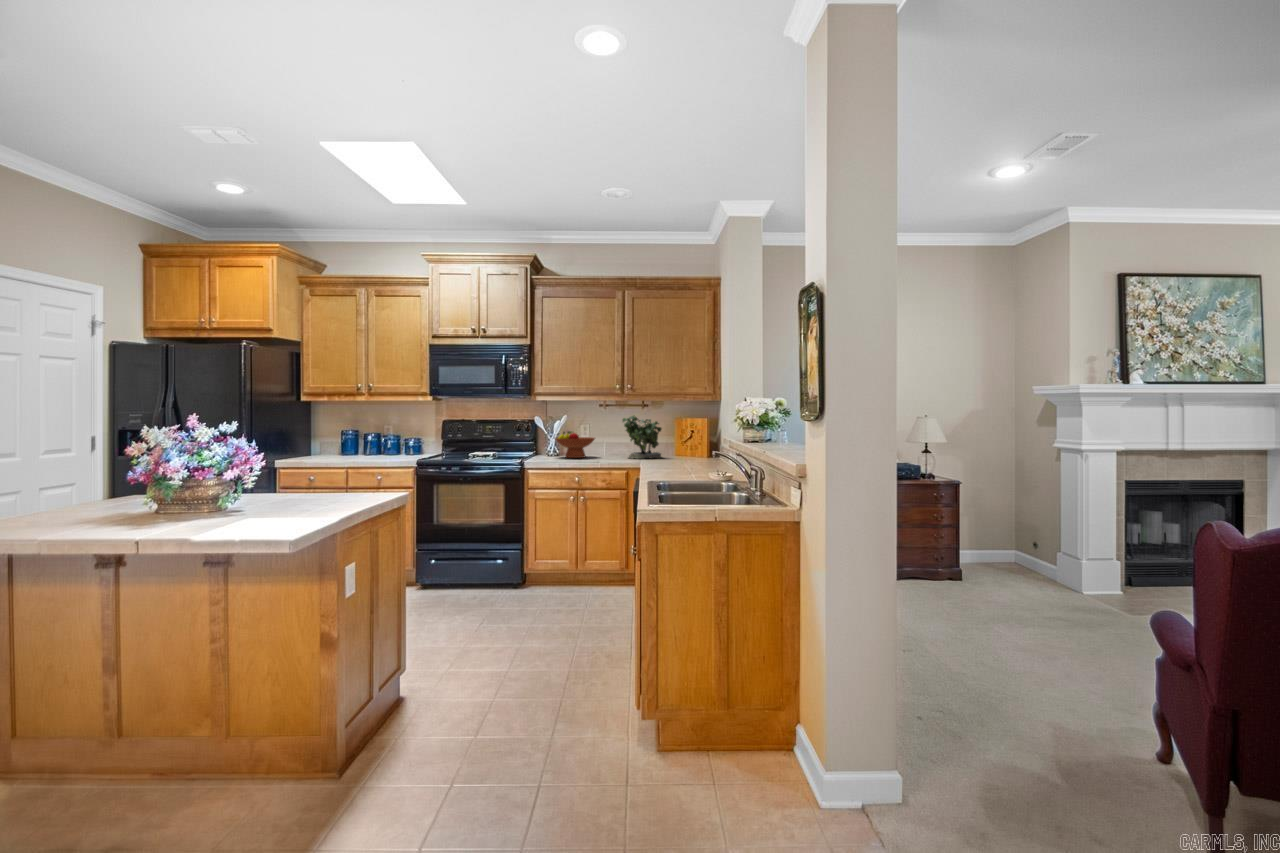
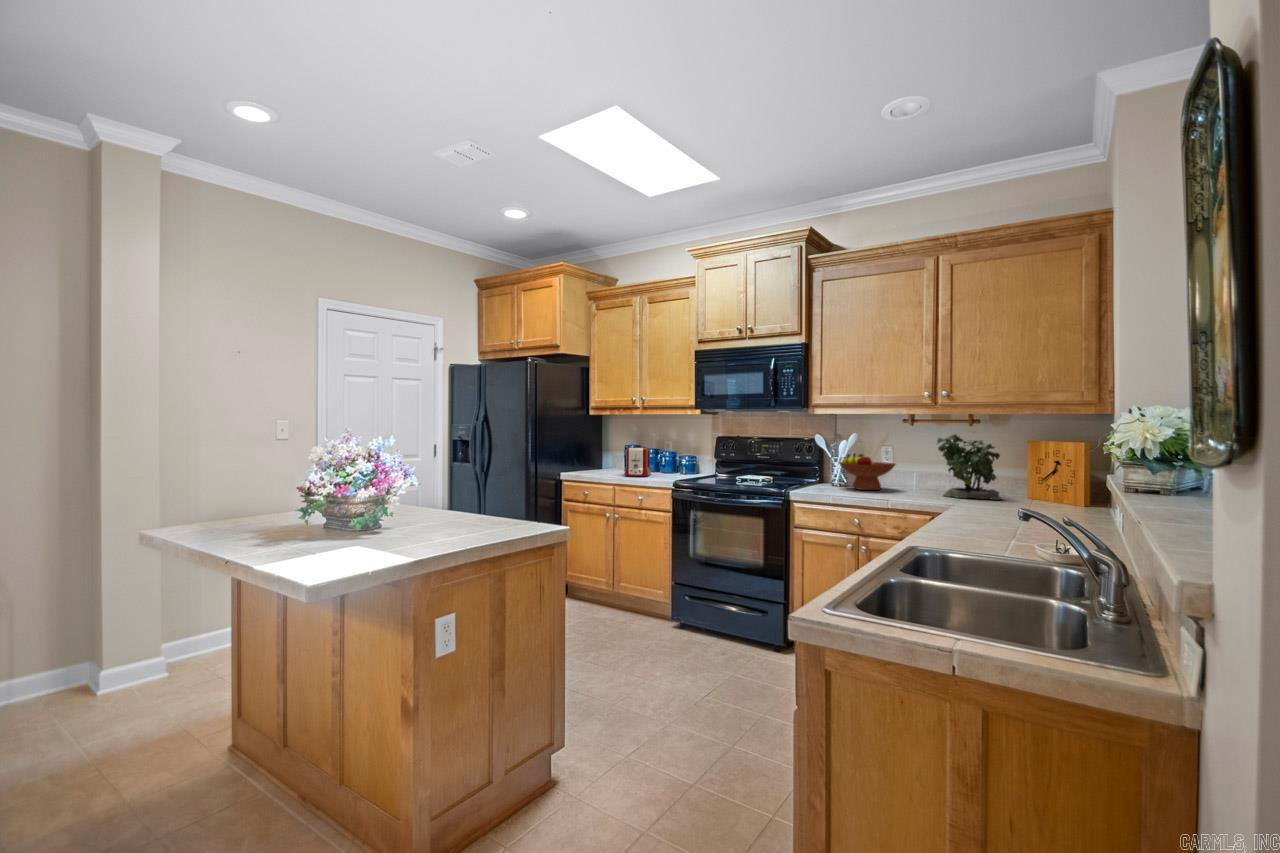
toaster: none [354,432,381,460] -> present [624,447,651,477]

